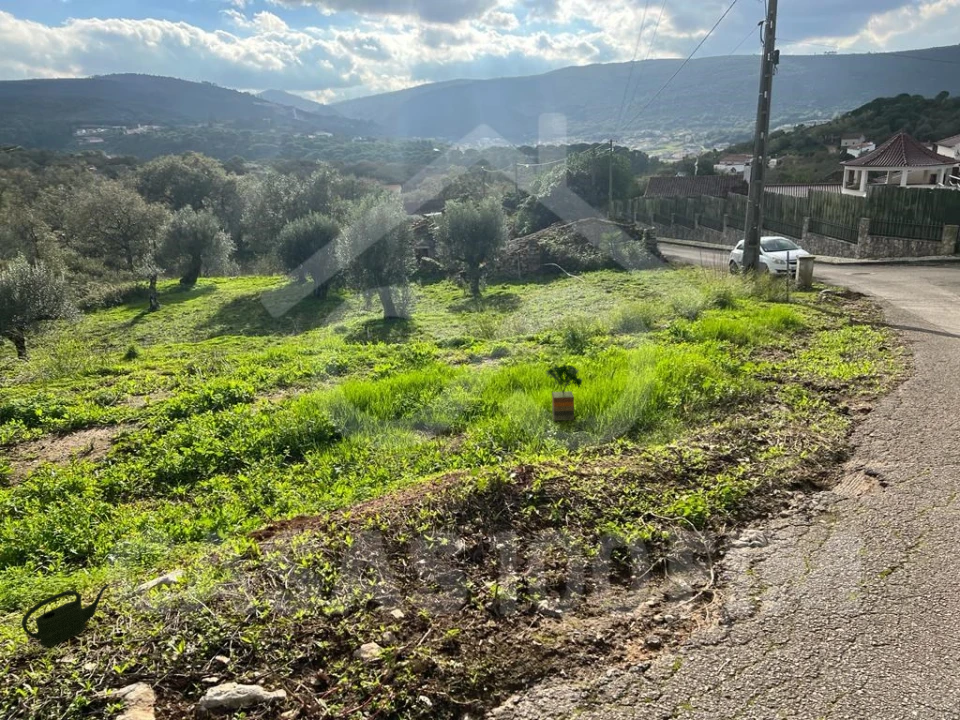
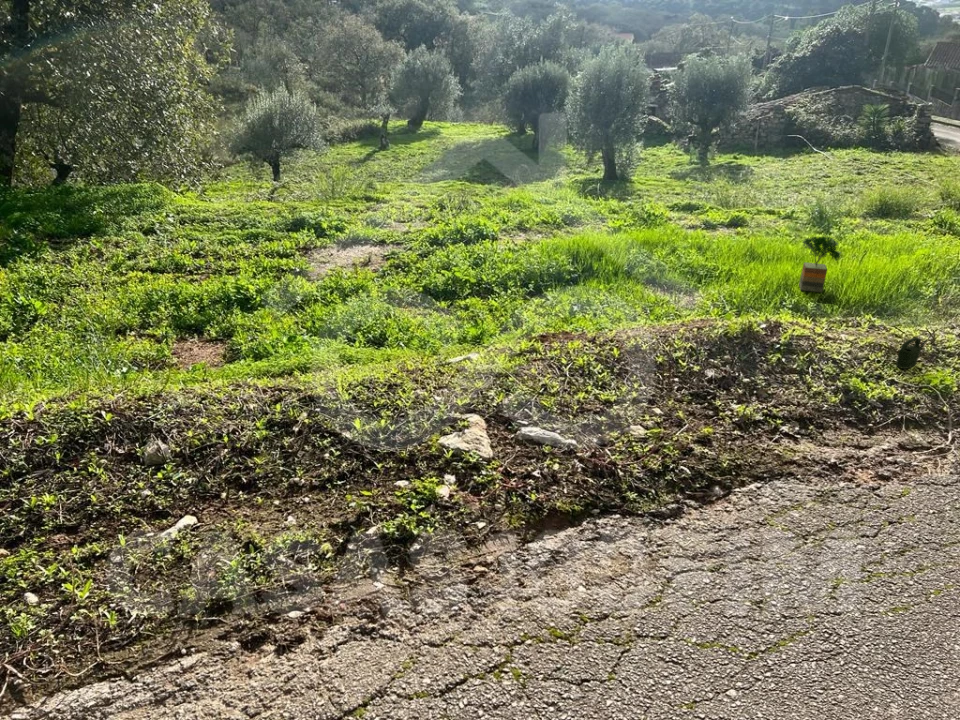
watering can: present [22,584,109,647] -> present [896,338,927,369]

